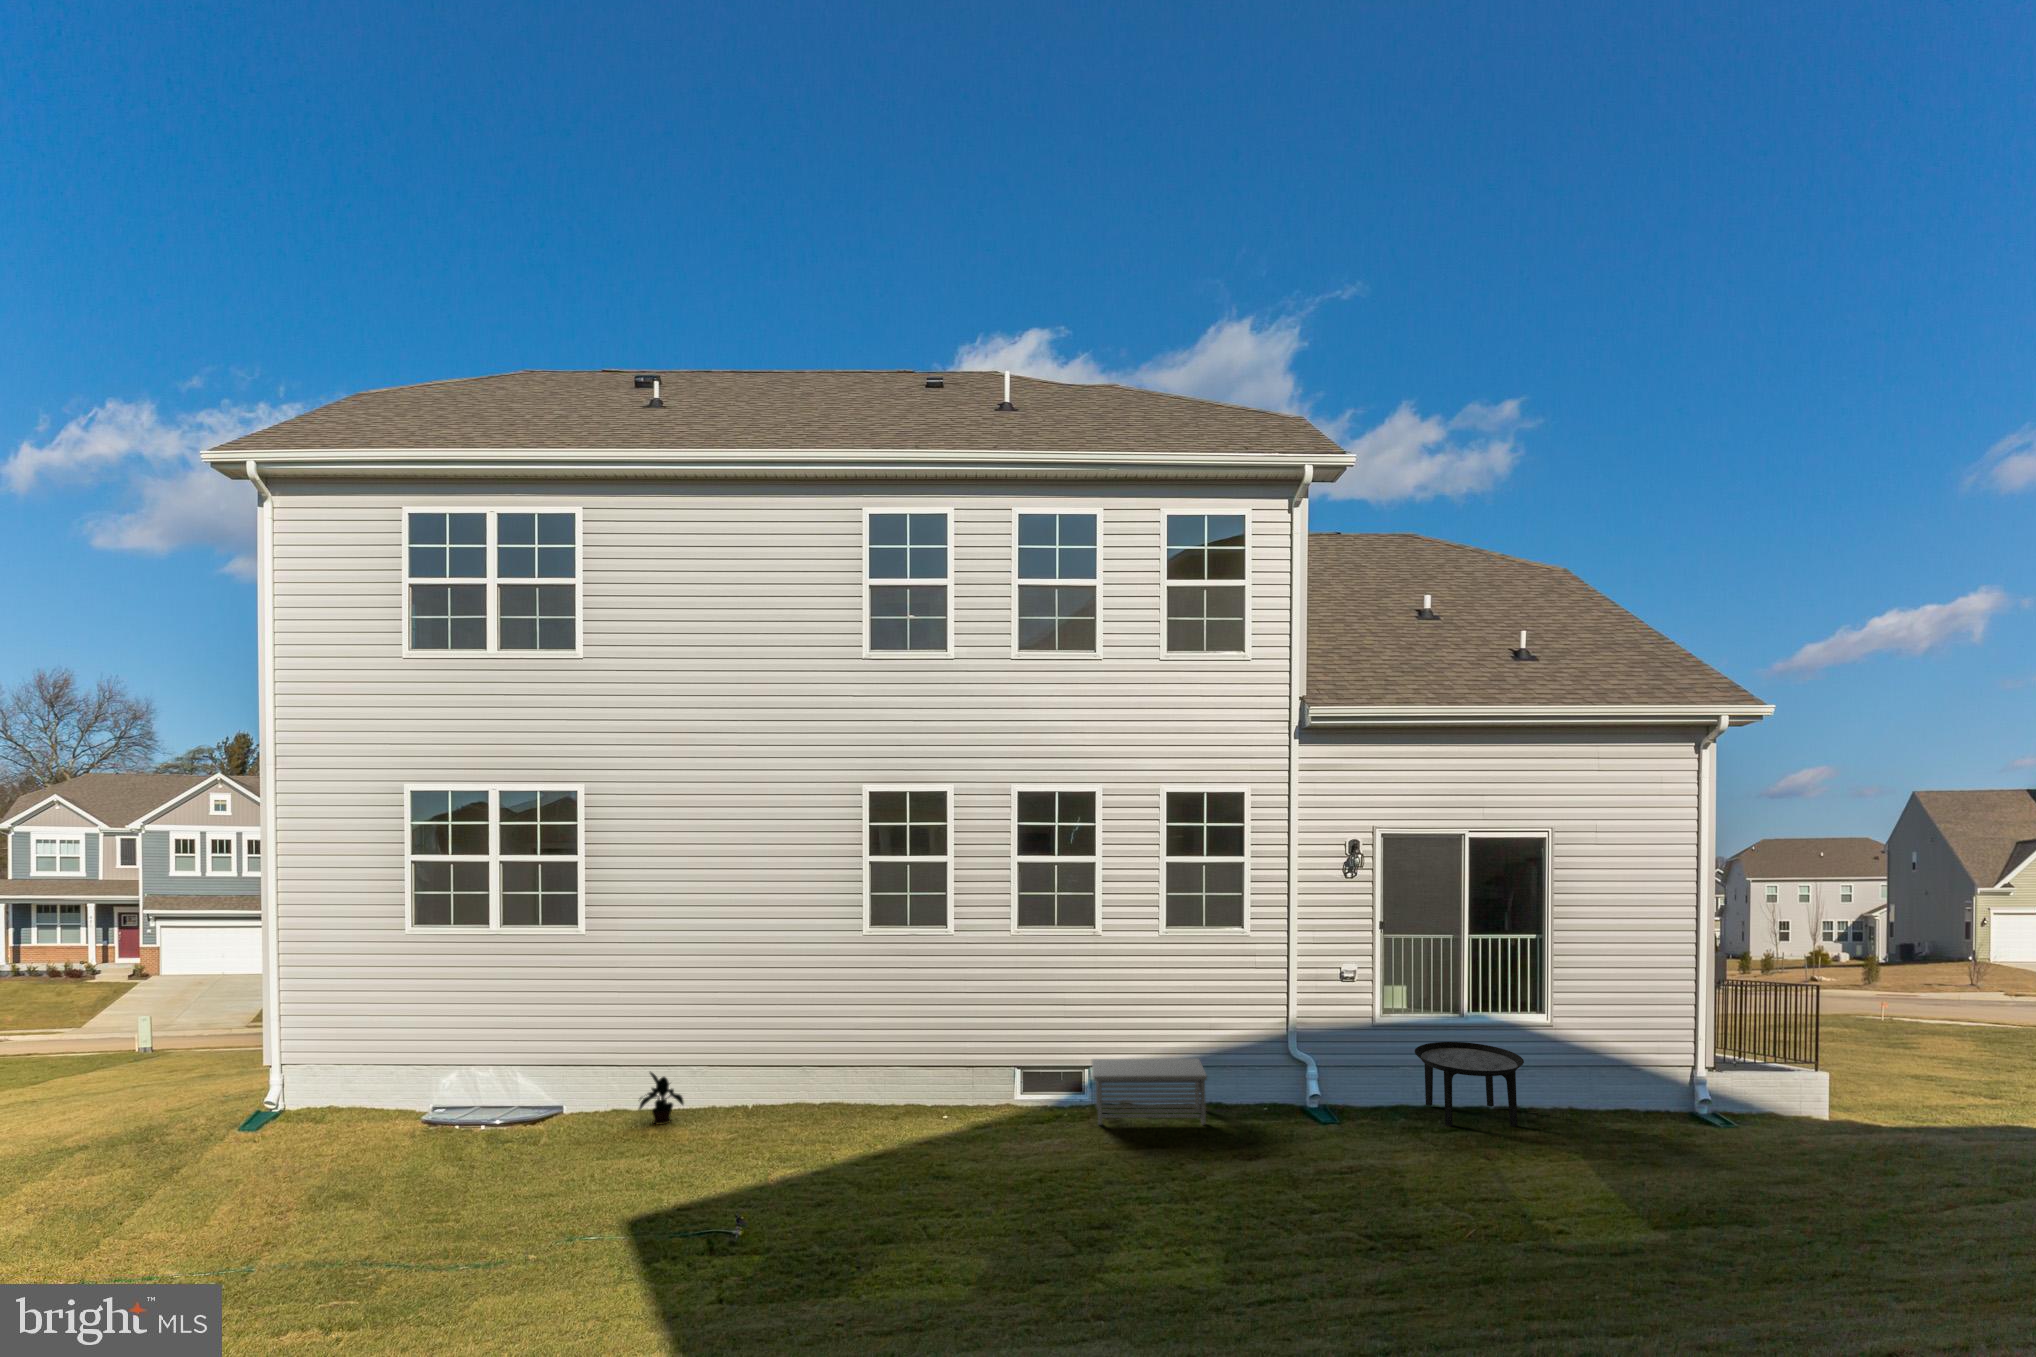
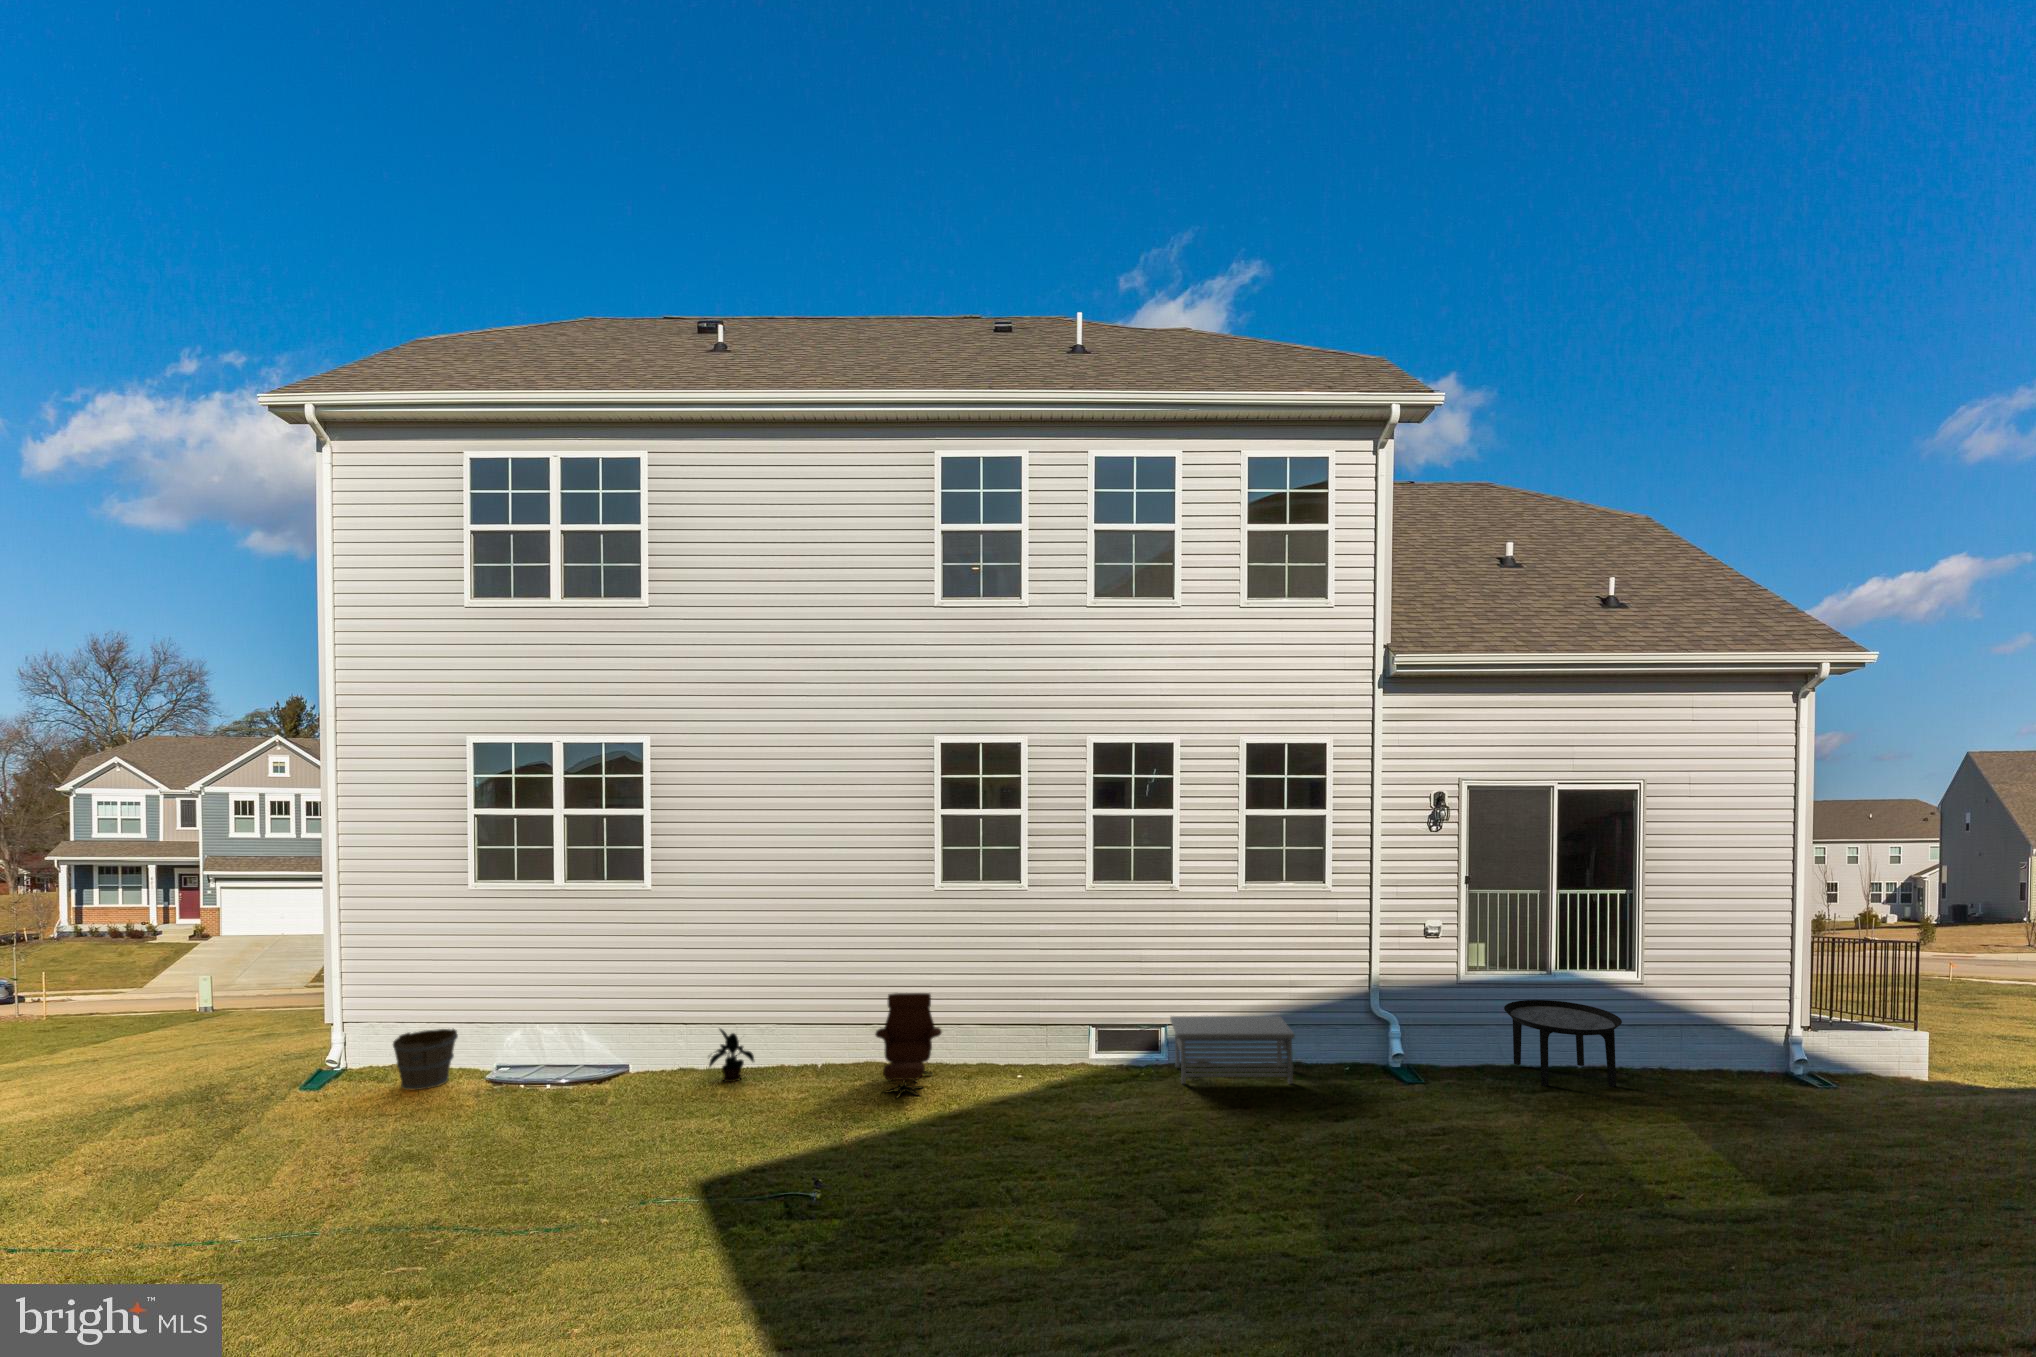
lounge chair: none [802,1037,867,1142] -> present [875,993,942,1098]
wooden bucket: none [330,1073,395,1134] -> present [393,1029,458,1090]

